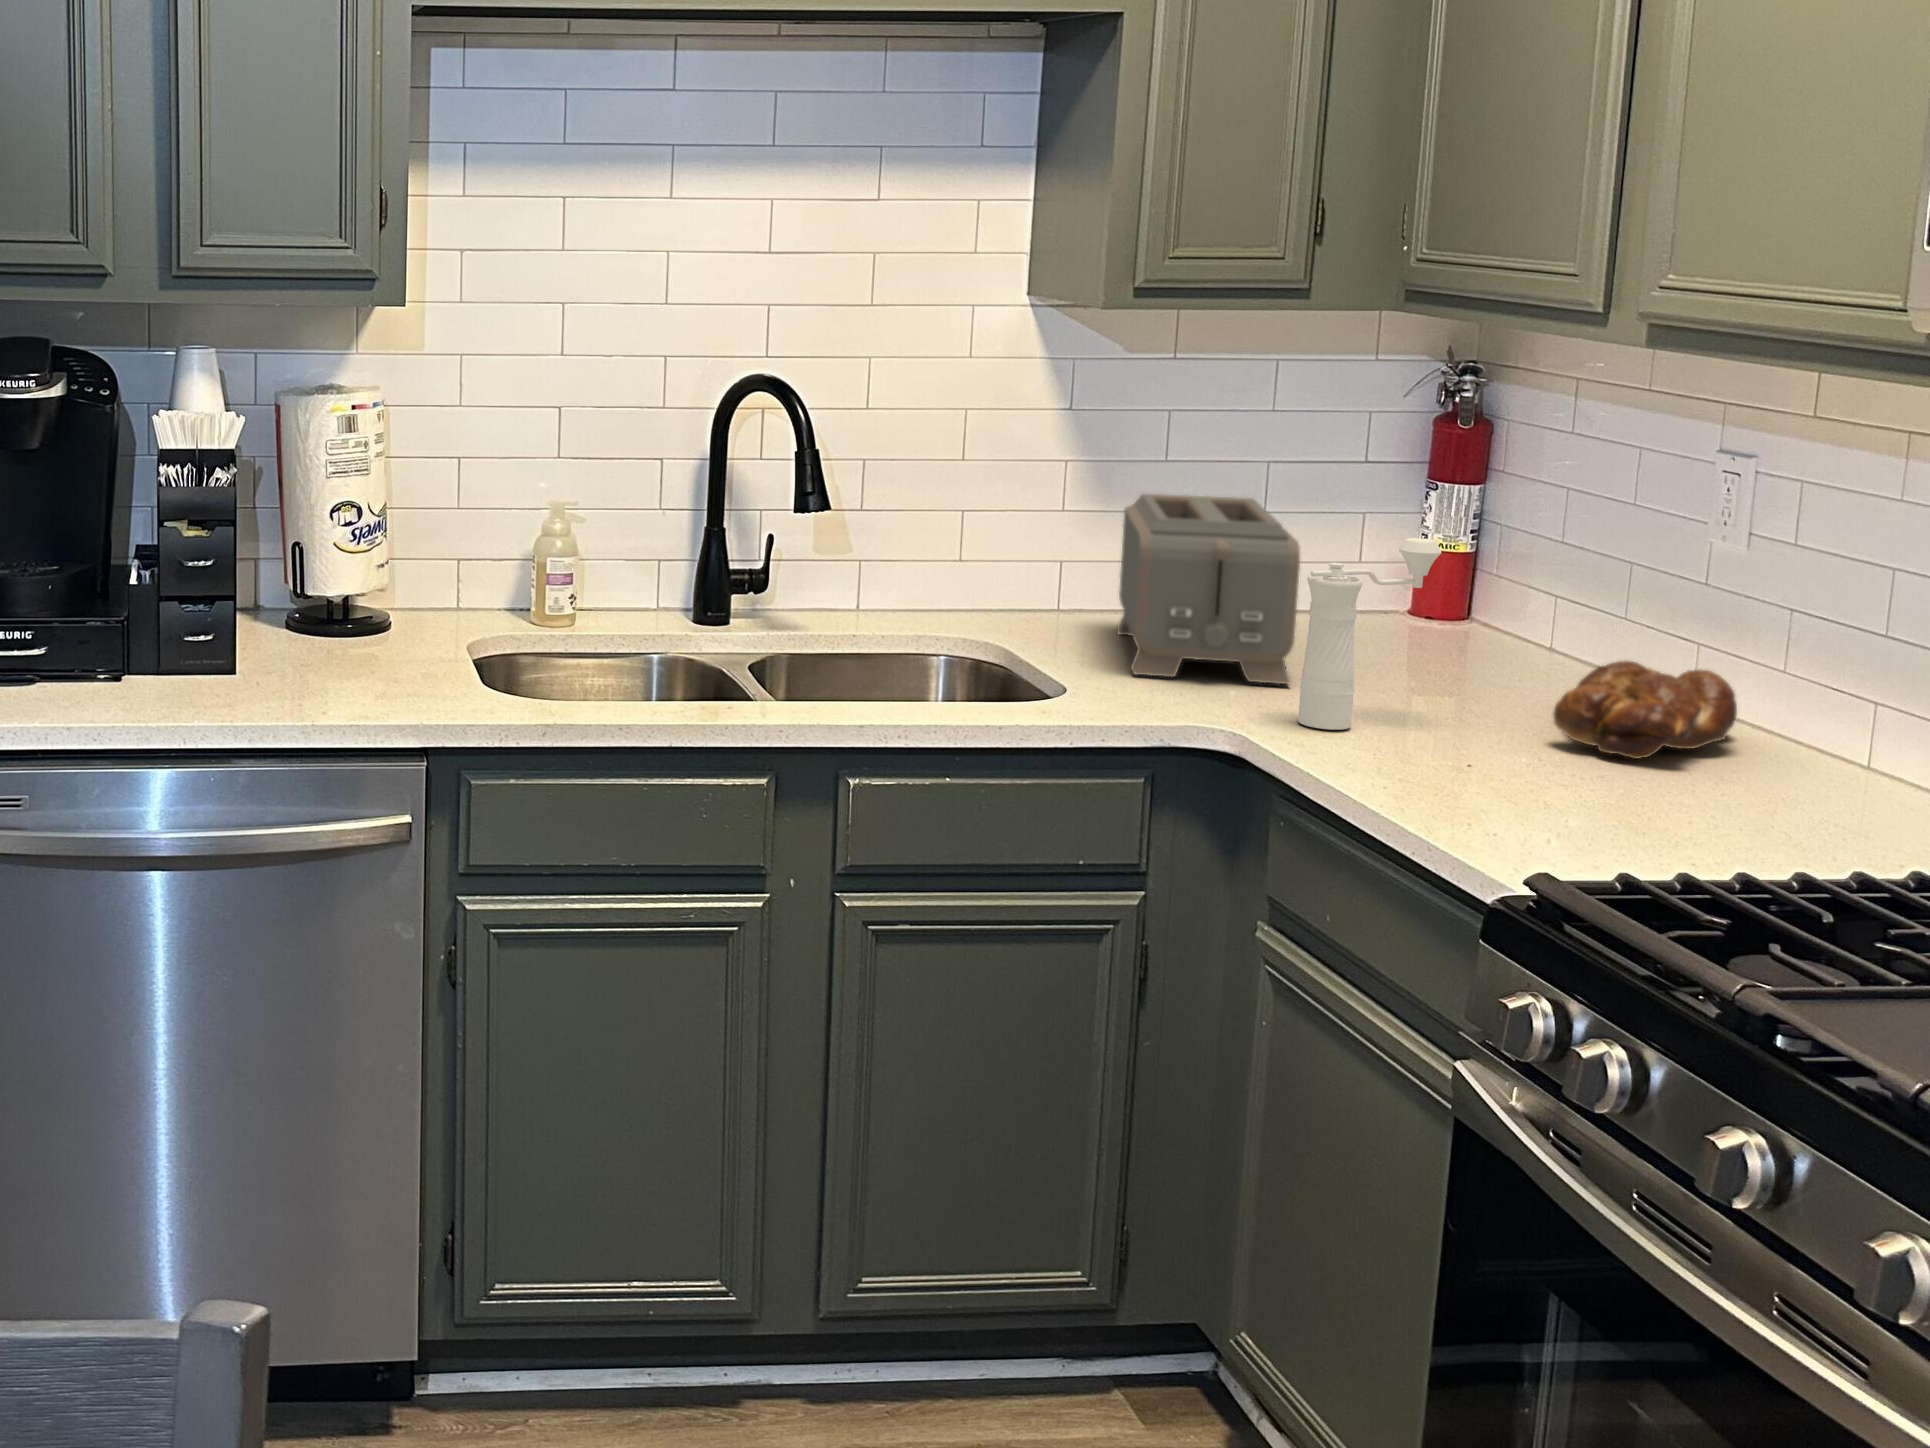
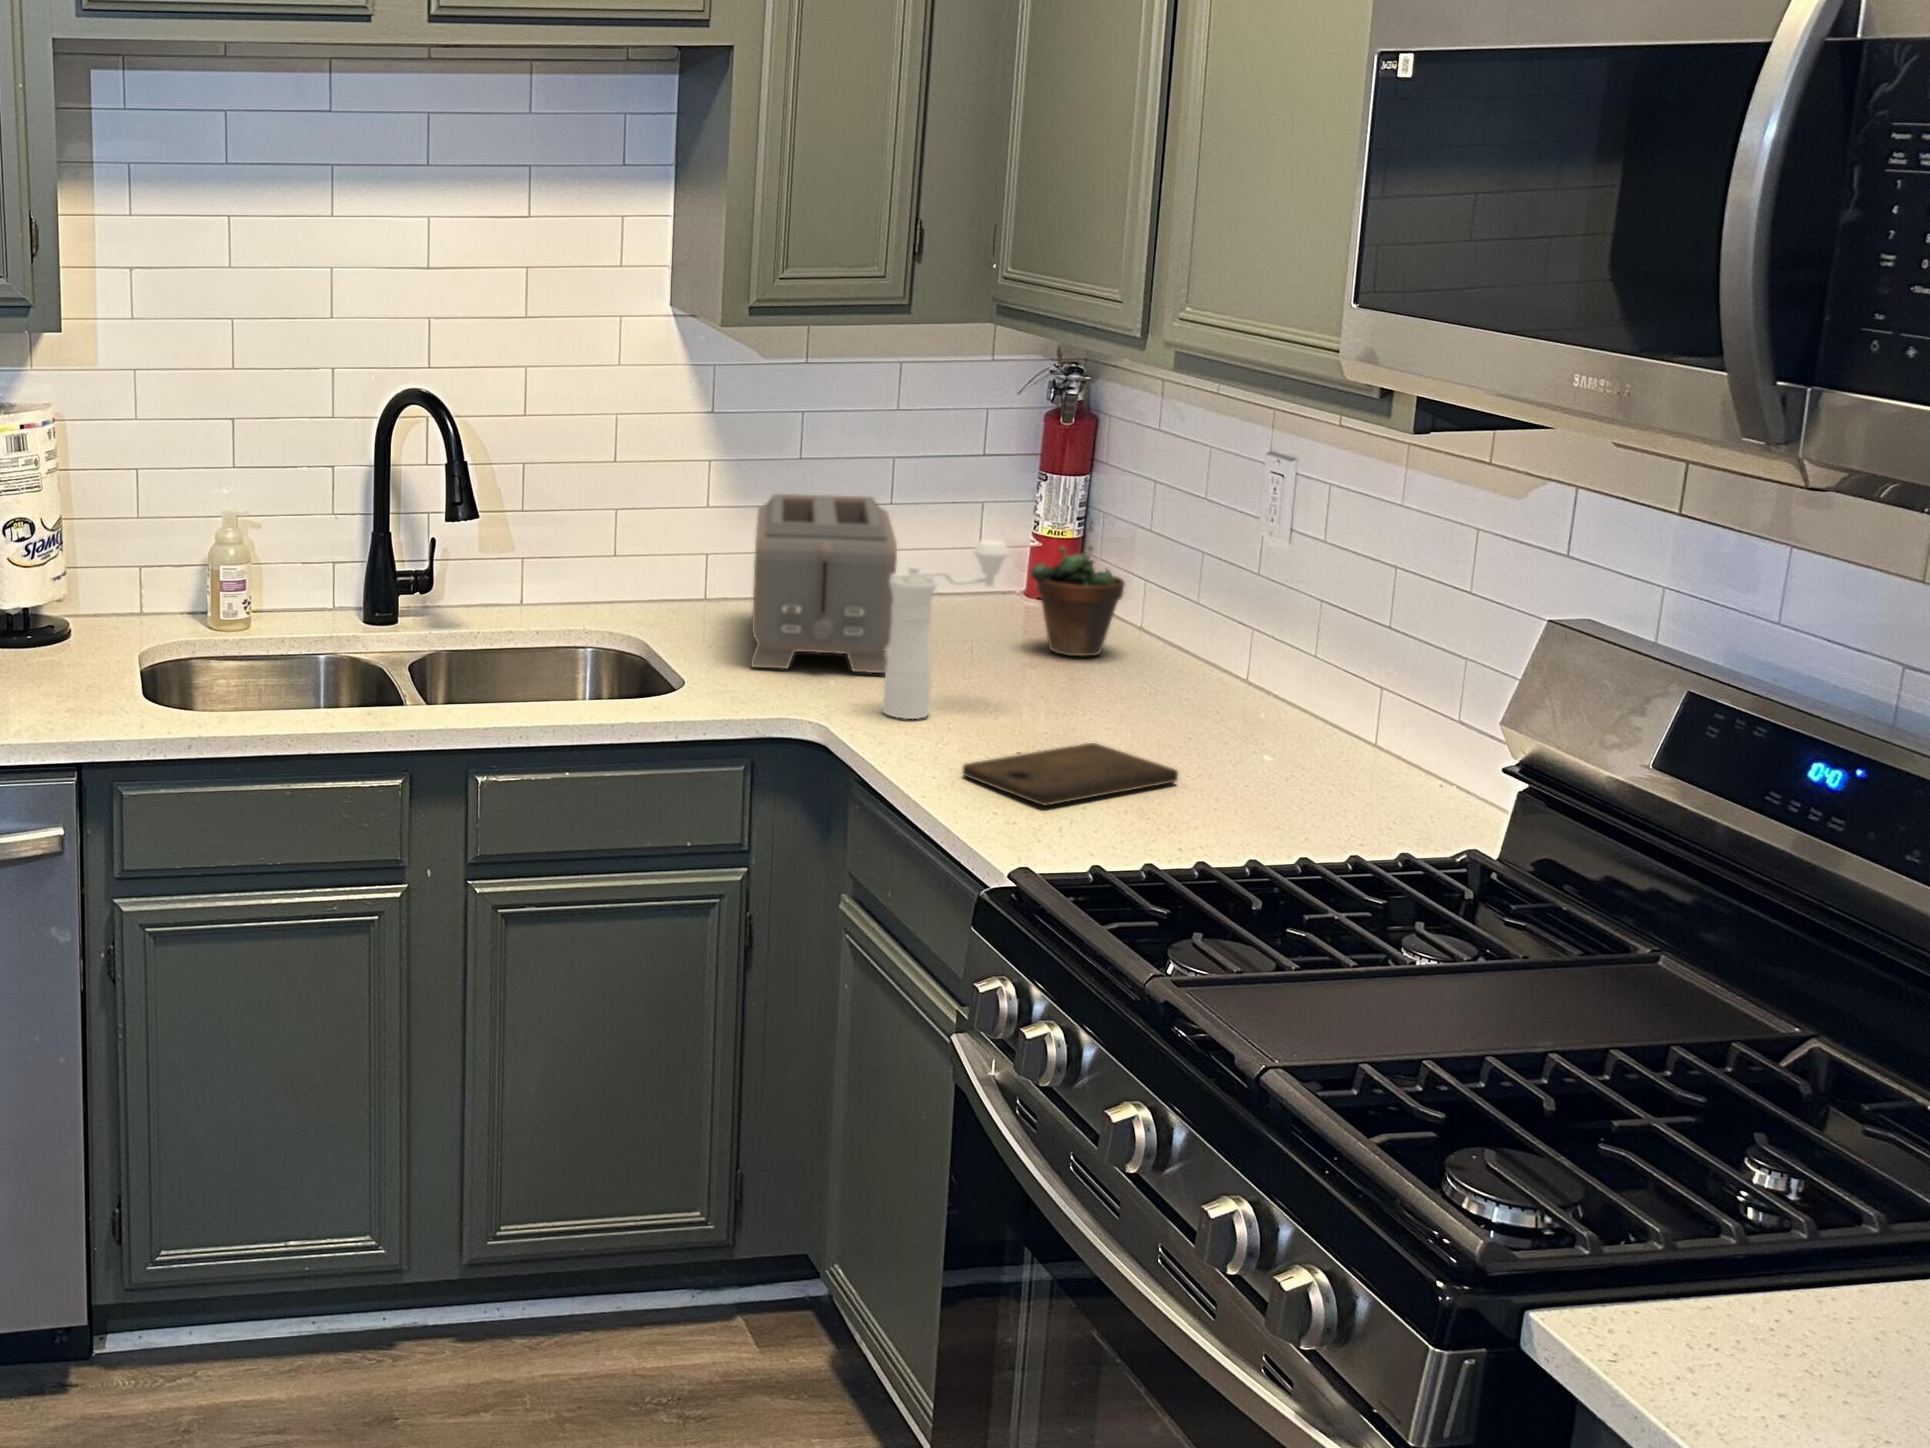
succulent plant: none [1437,523,1546,673] -> present [1030,521,1125,656]
bread loaf: present [1553,661,1737,759] -> none [1103,649,1267,740]
cutting board: none [1415,758,1666,820] -> present [962,743,1178,805]

